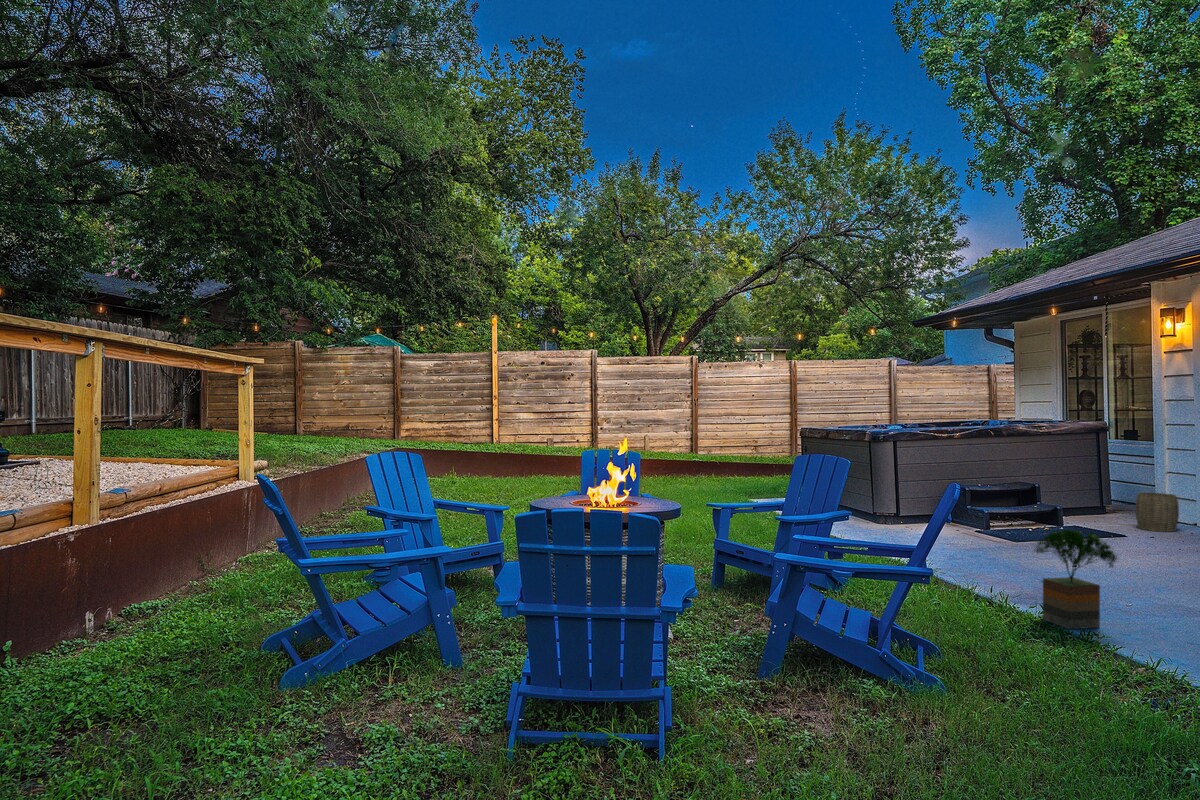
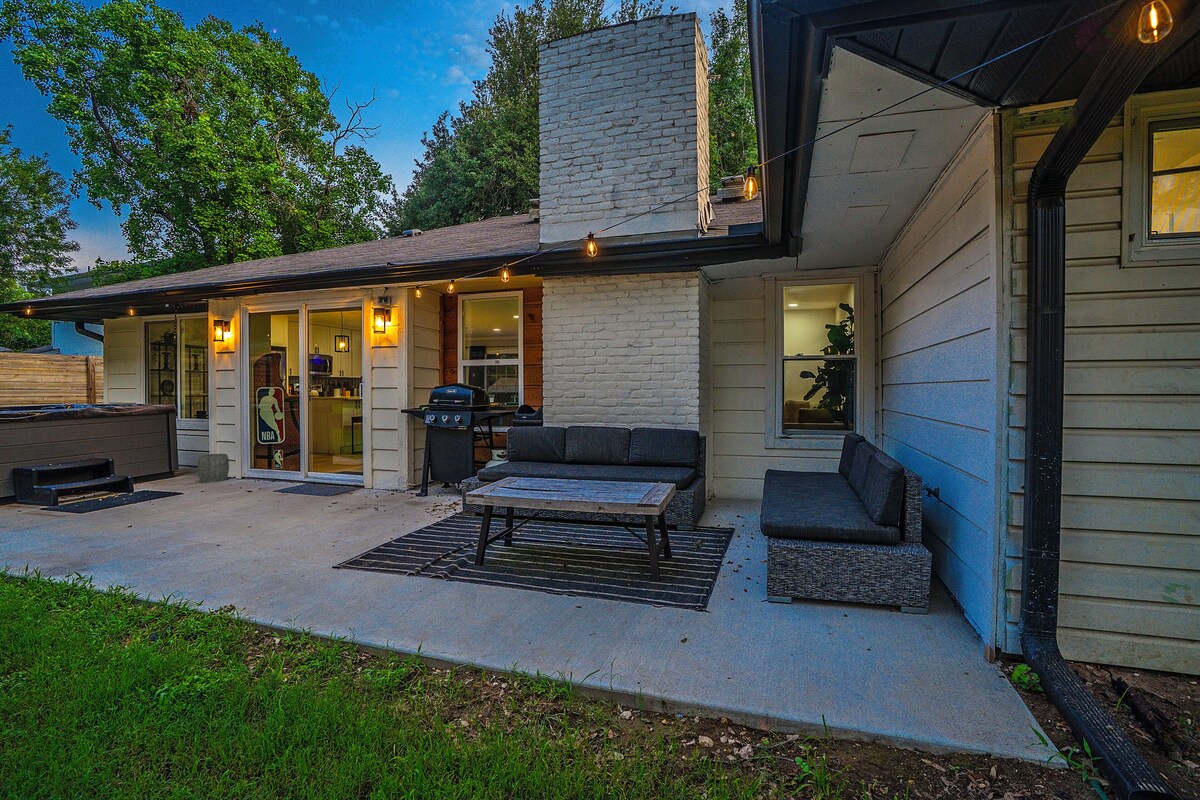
potted tree: present [1035,530,1117,629] -> none [52,499,138,589]

